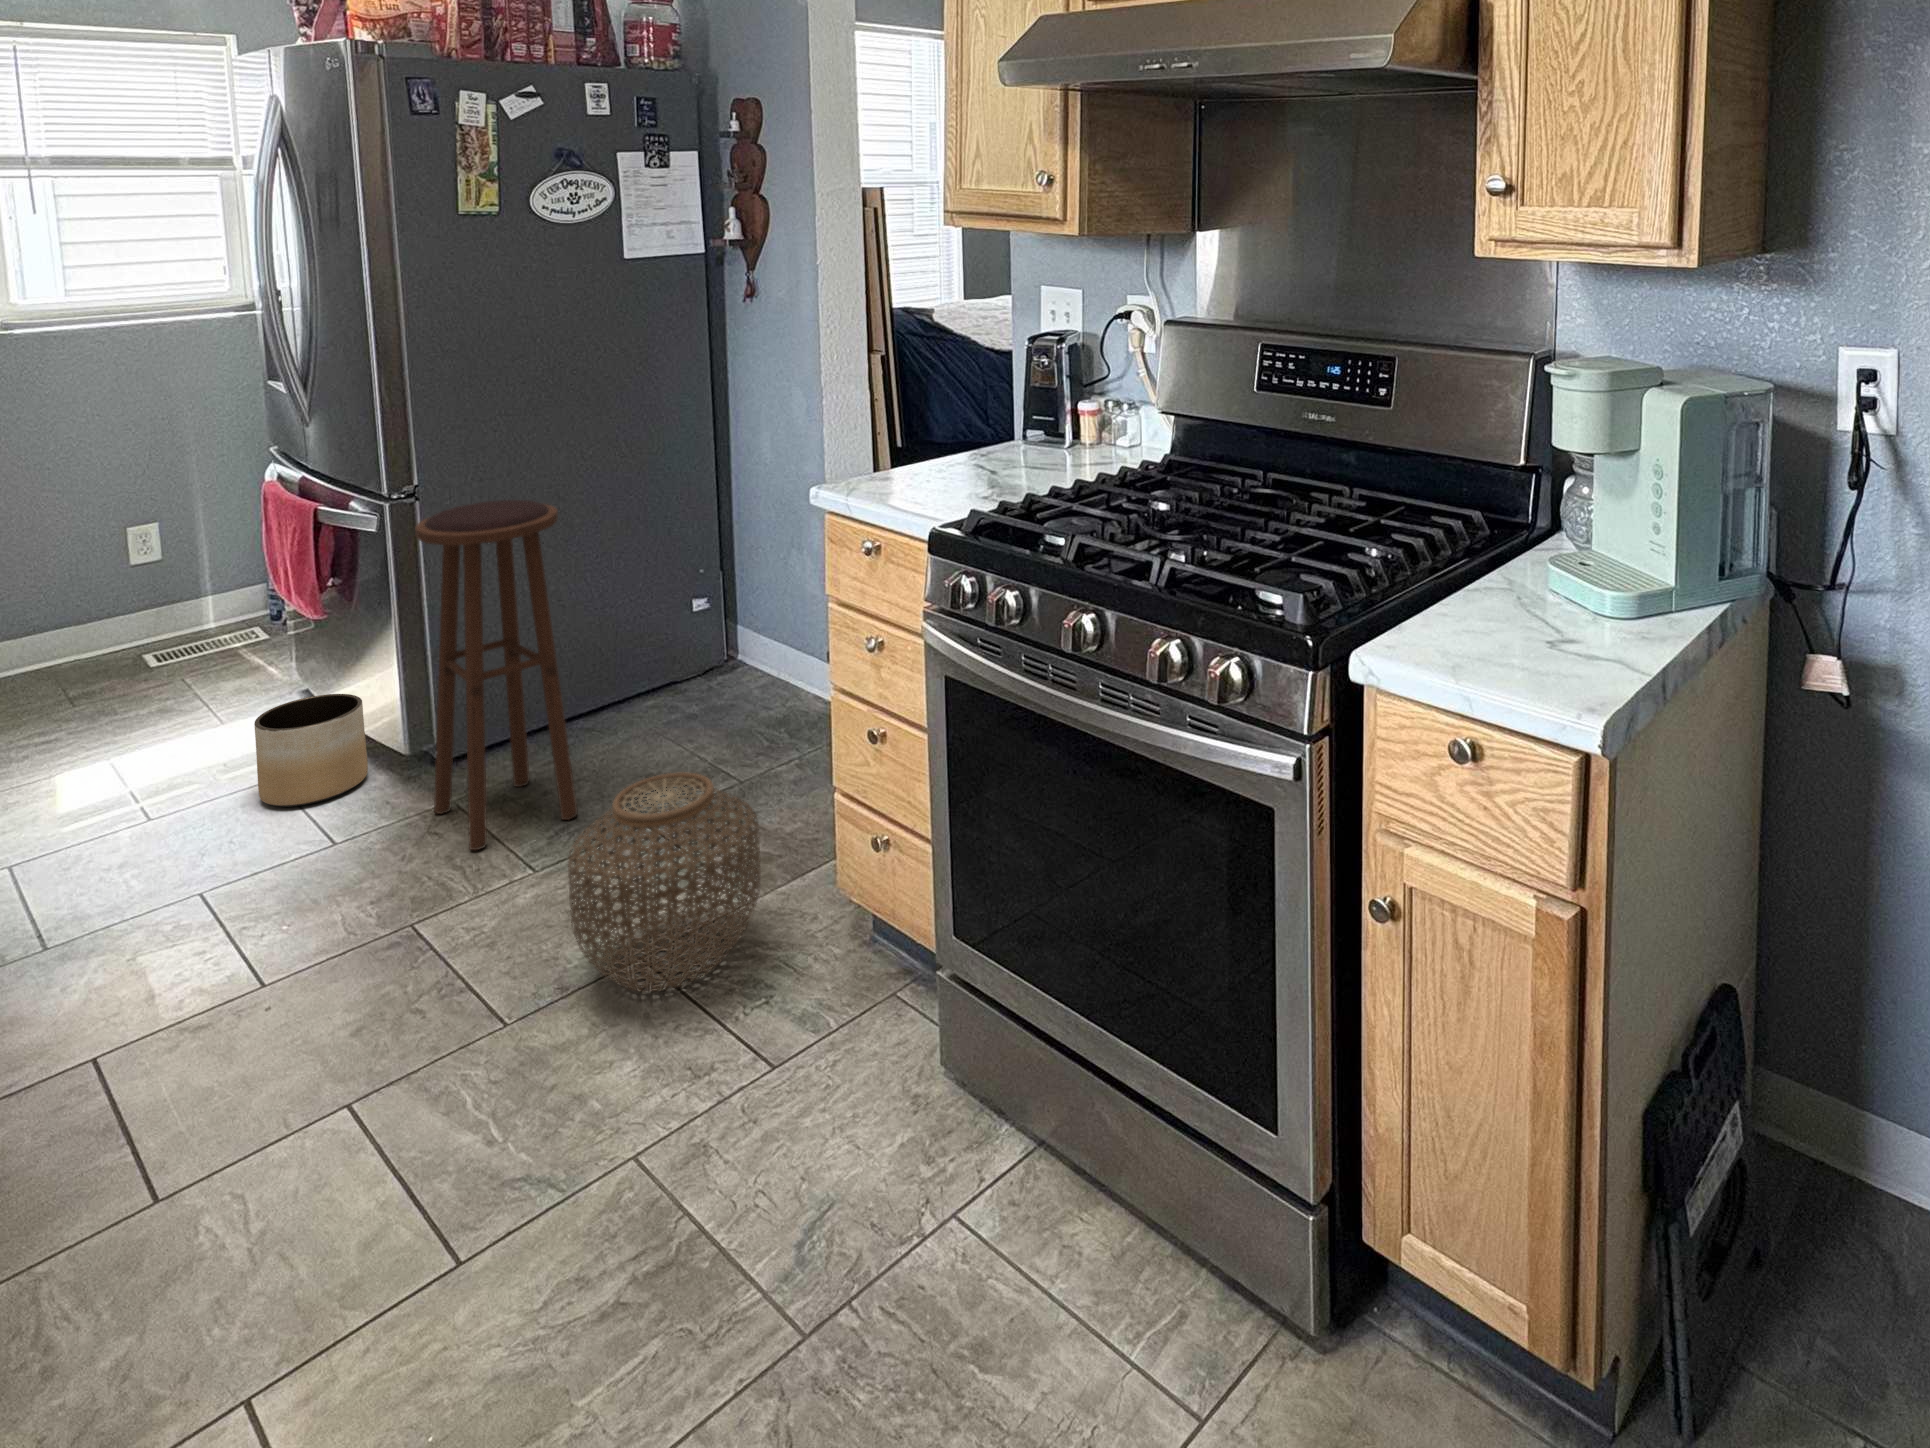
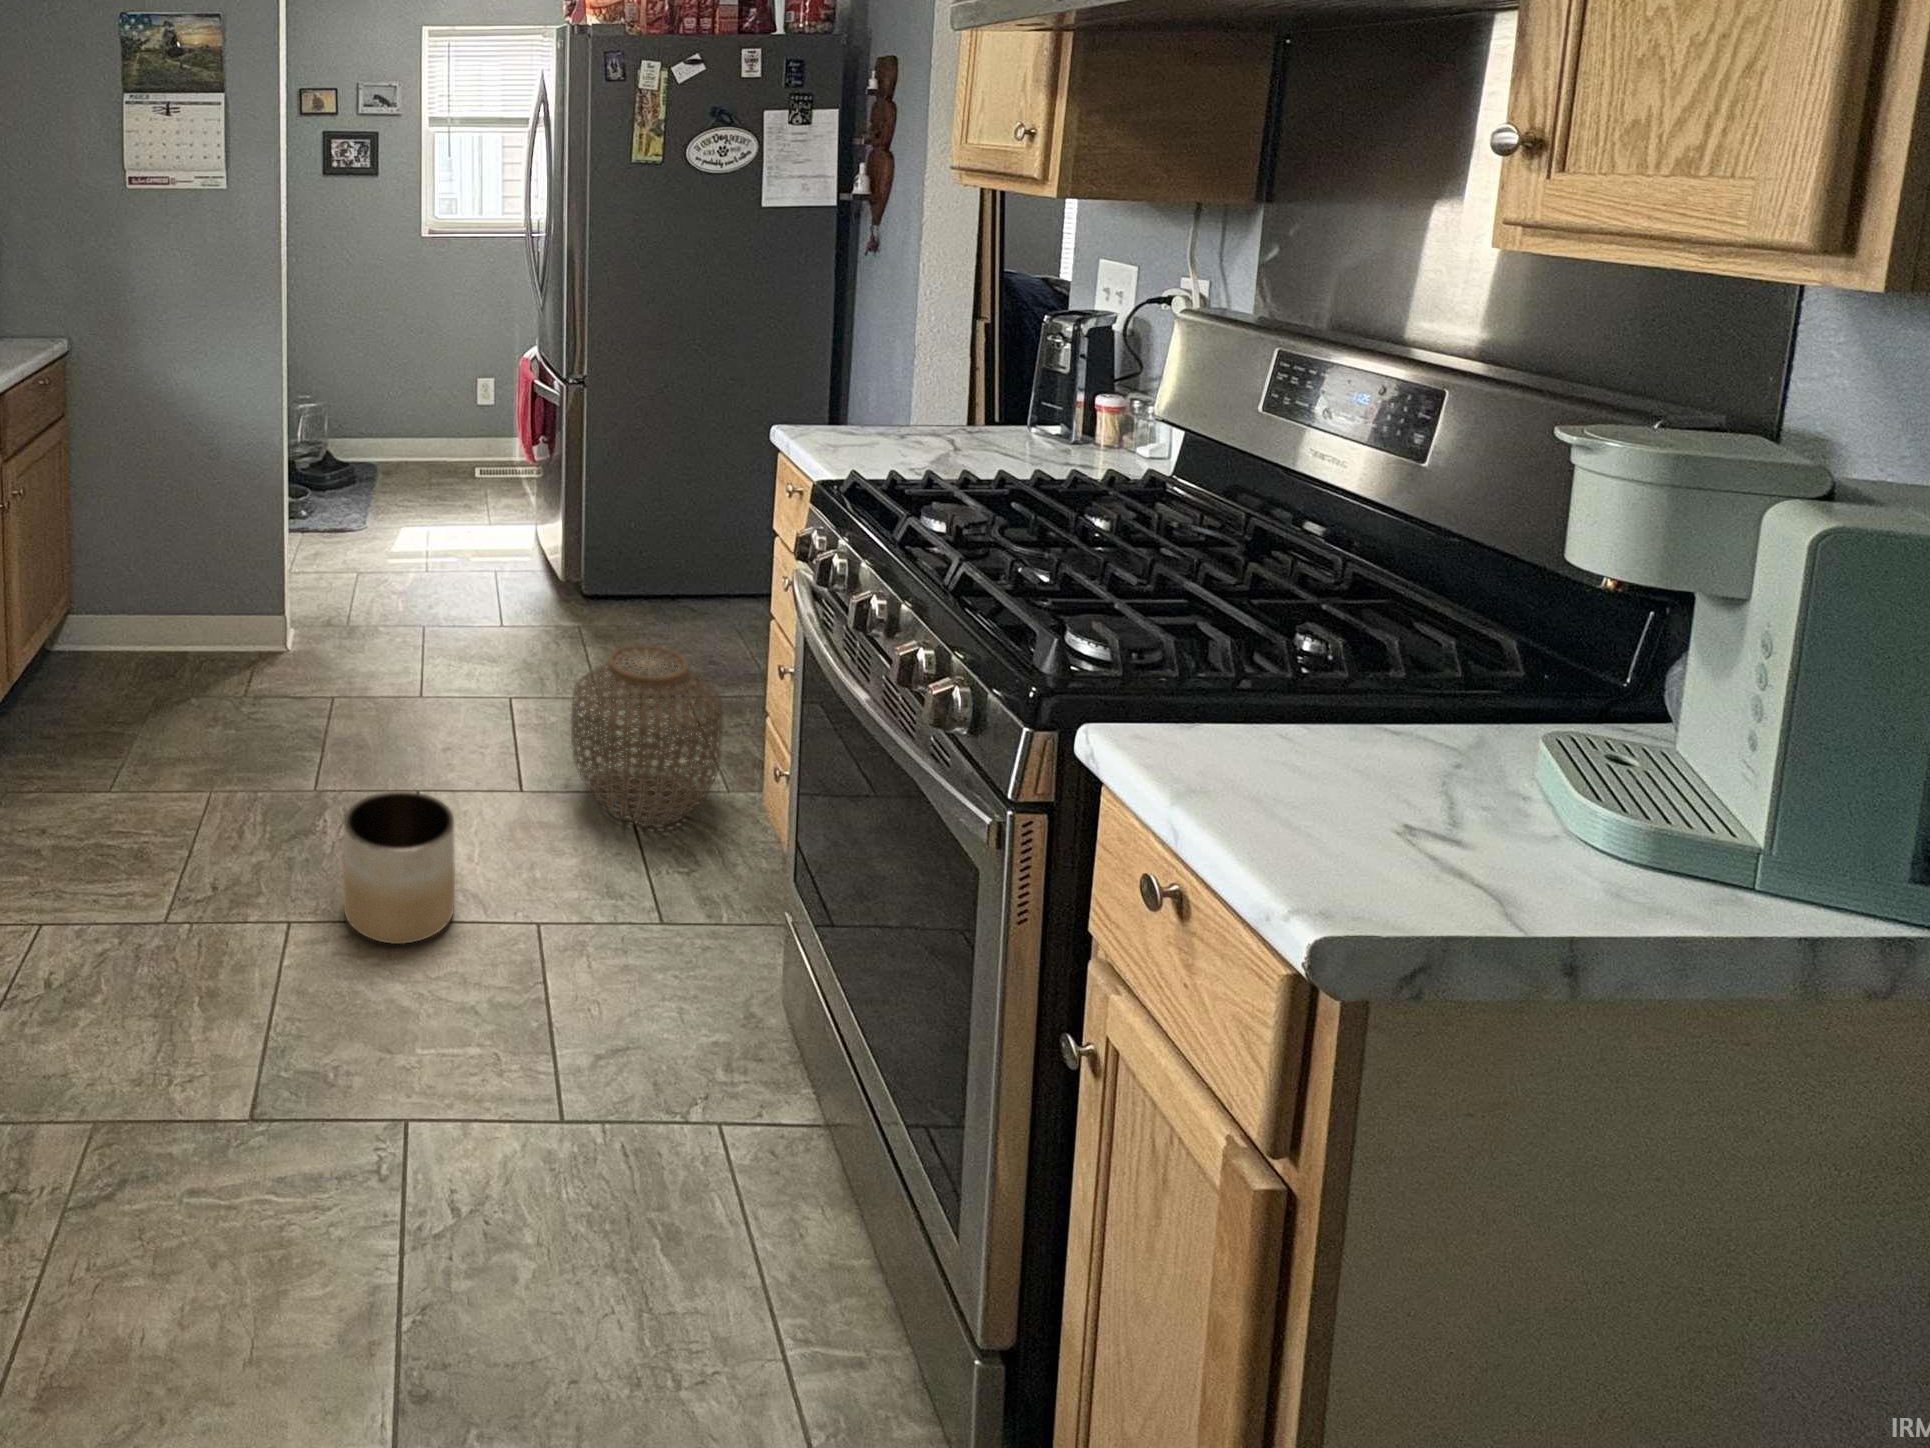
stool: present [415,500,578,850] -> none [561,395,661,668]
planter: present [254,694,368,807] -> present [344,791,455,944]

